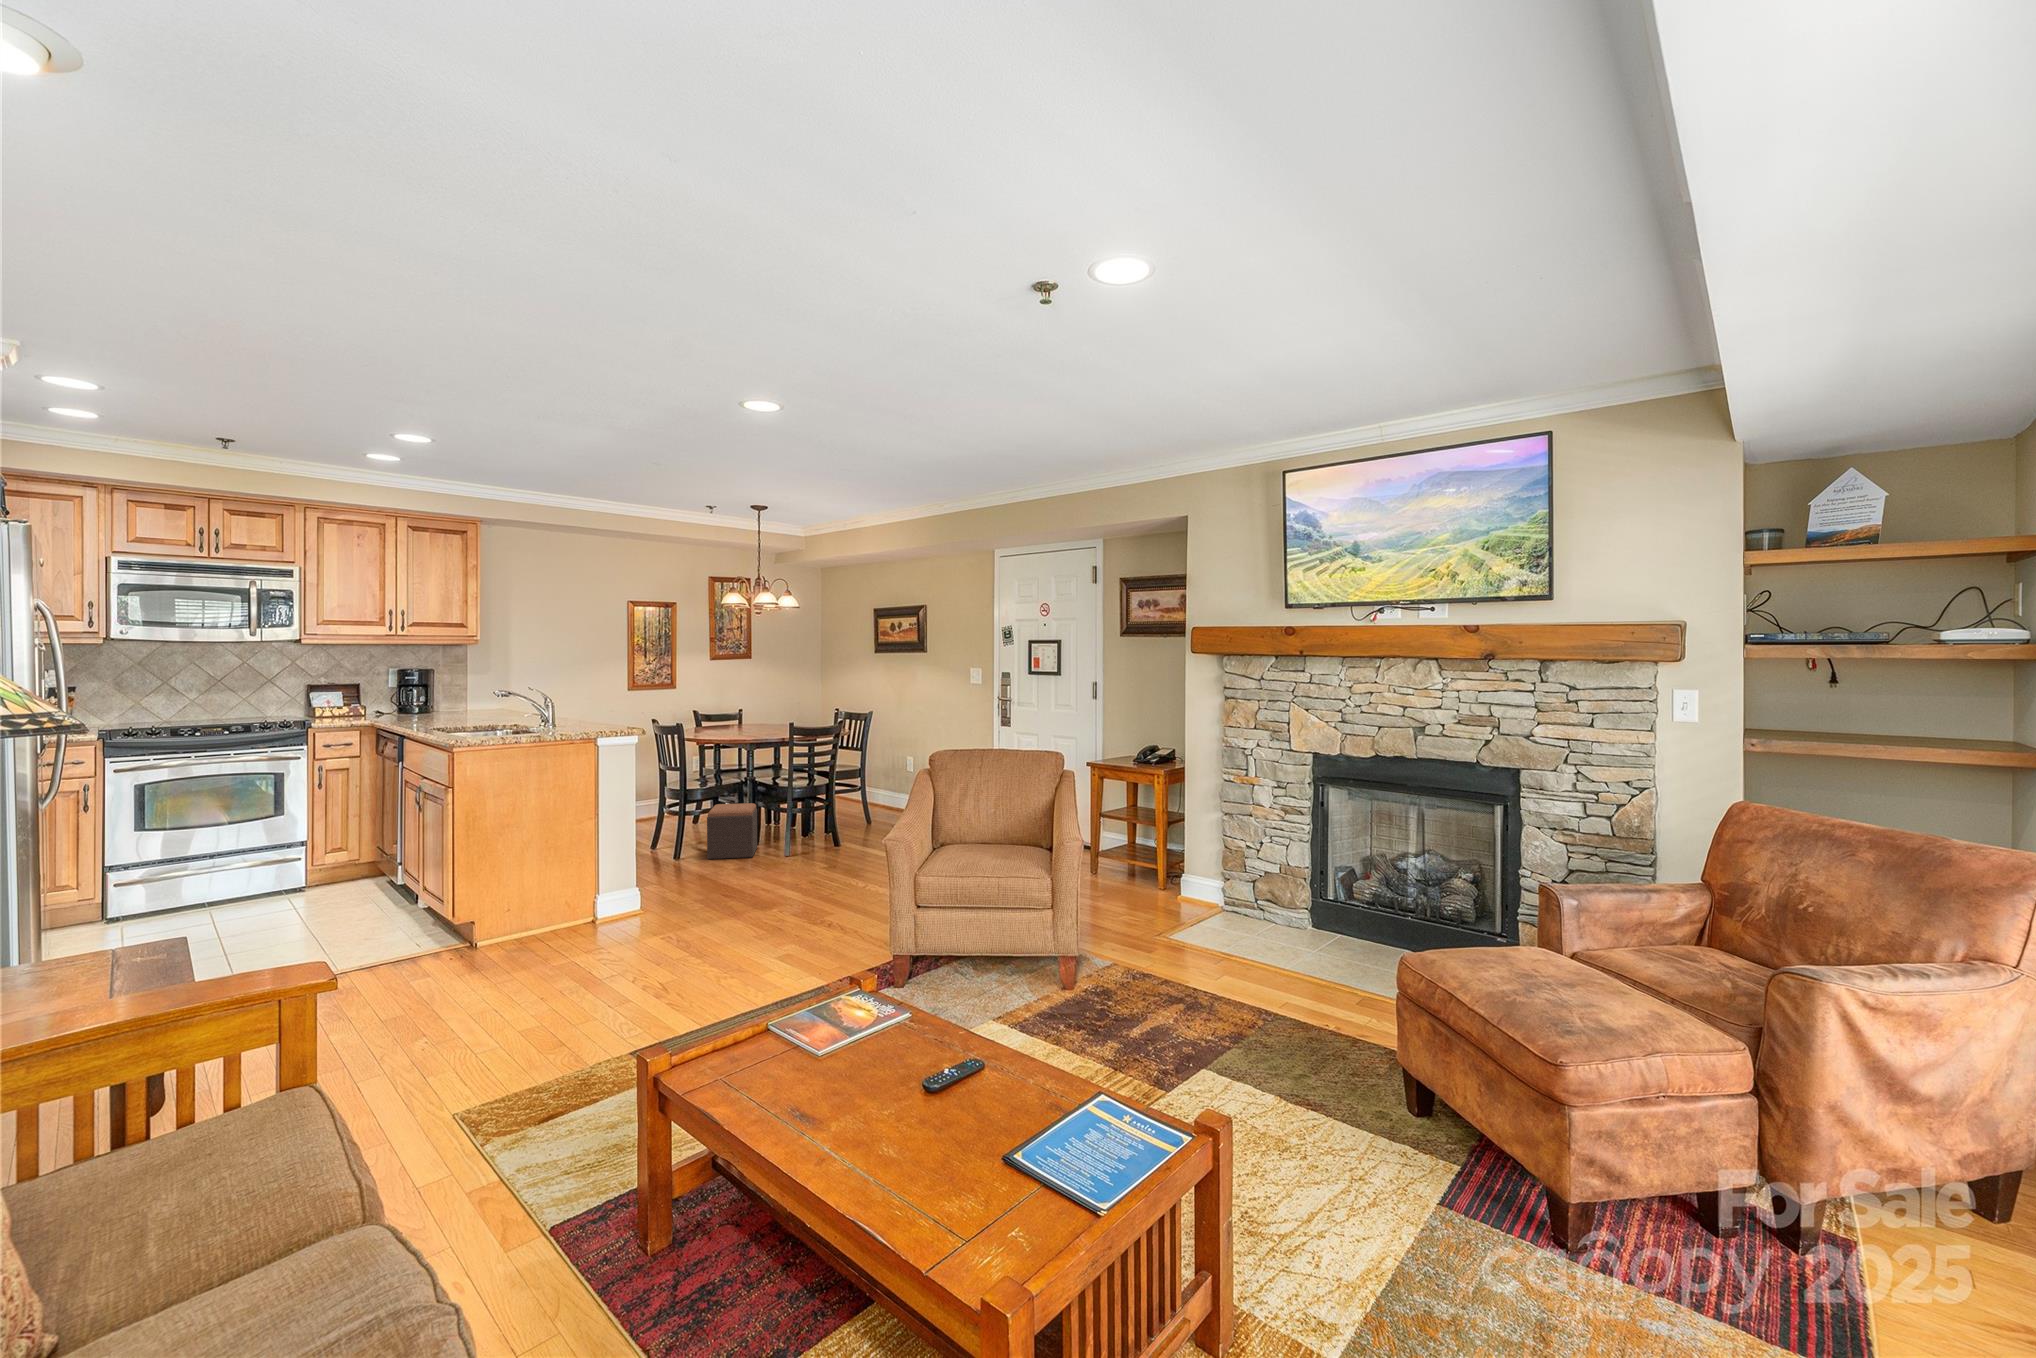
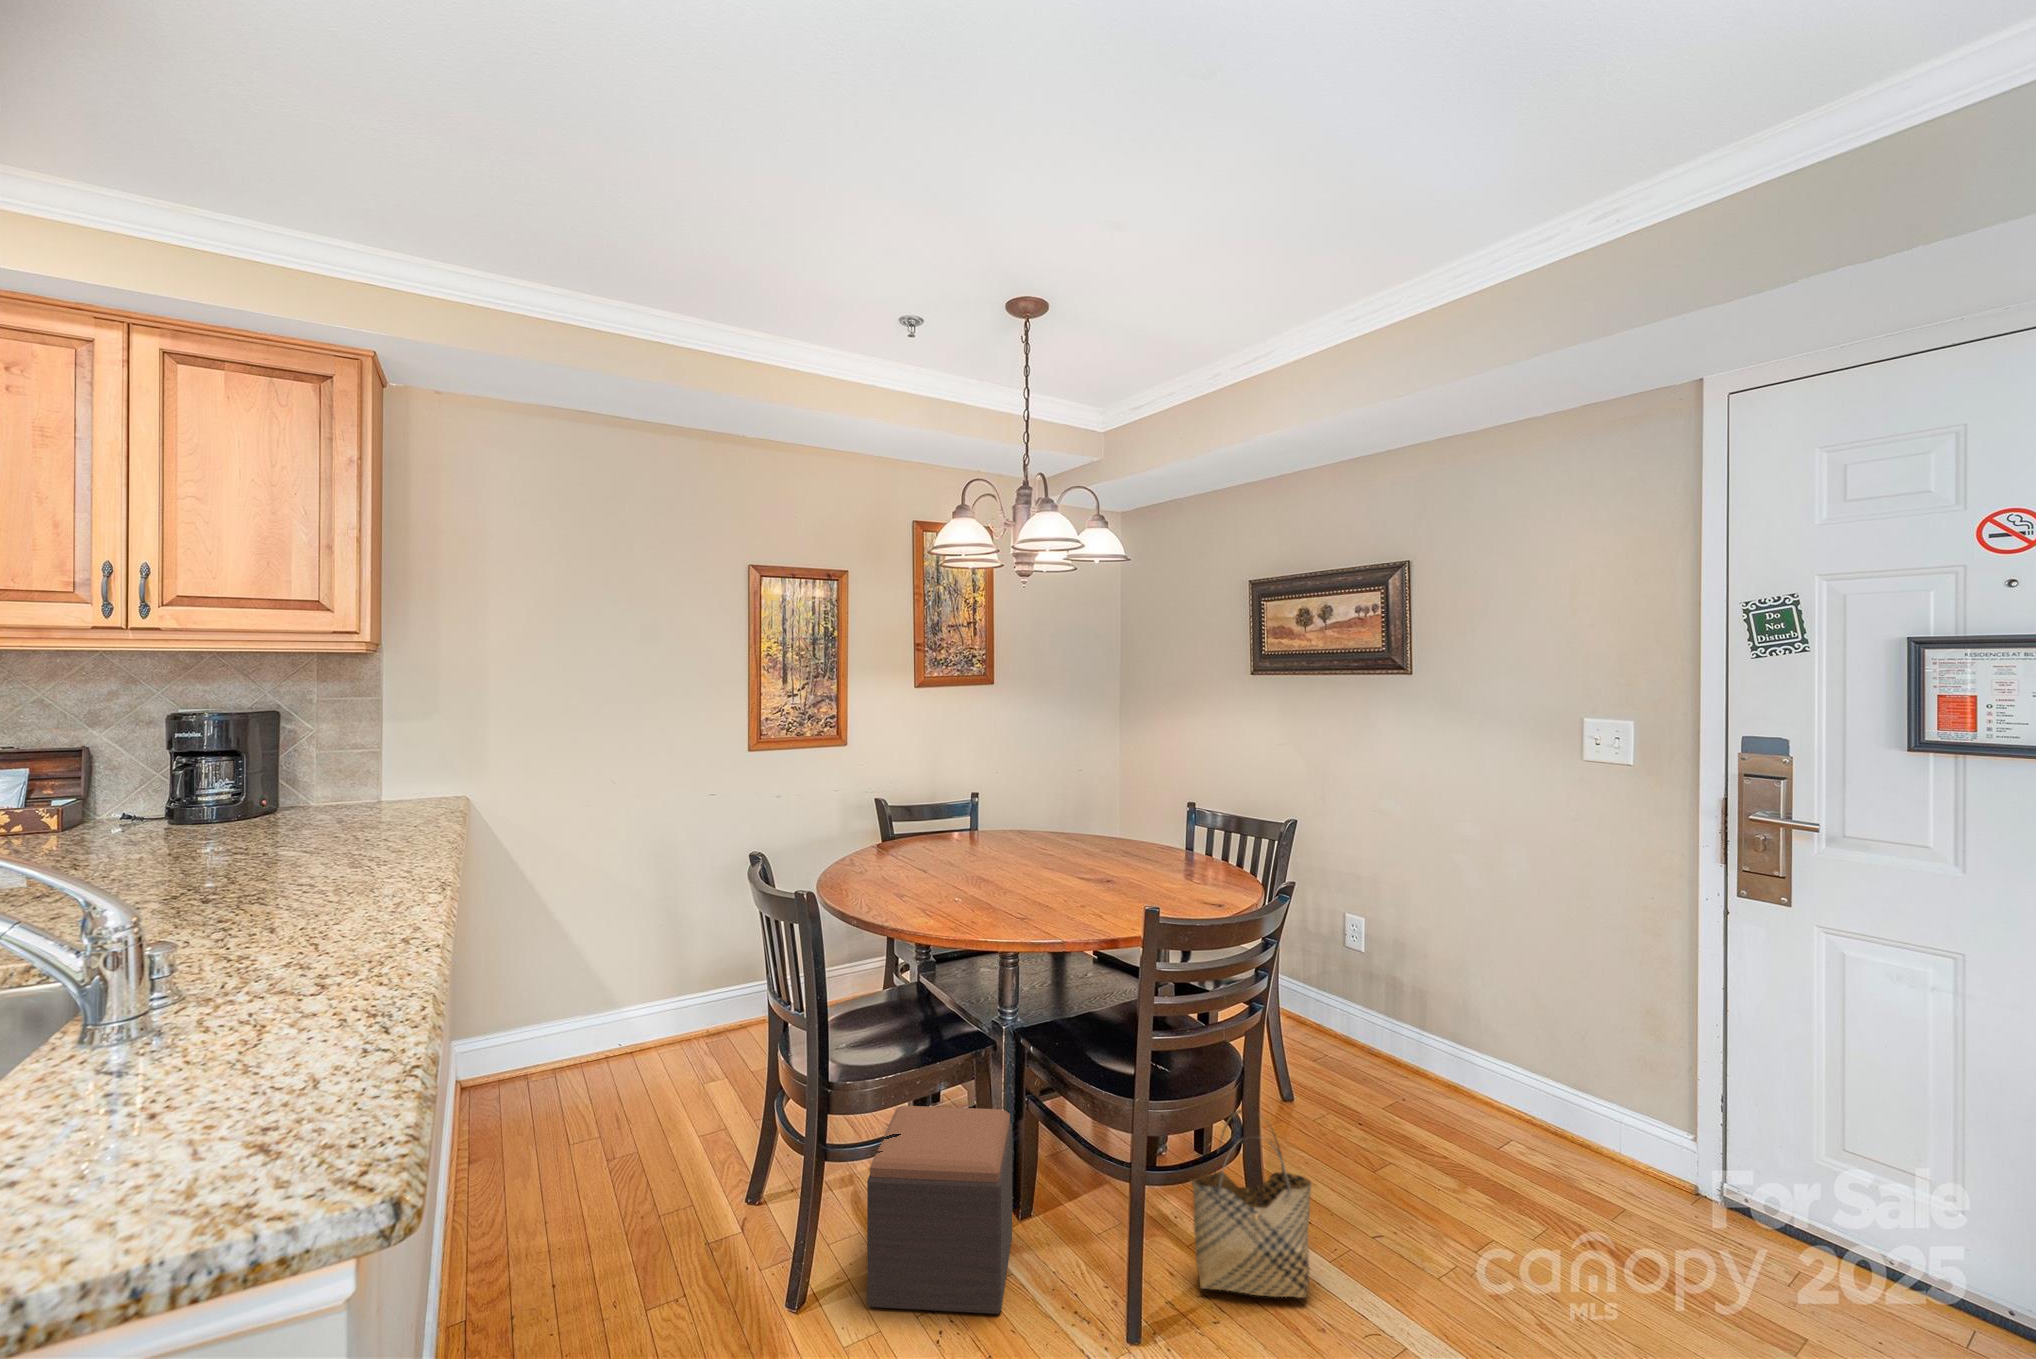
woven basket: none [817,796,857,849] -> present [1191,1110,1312,1298]

